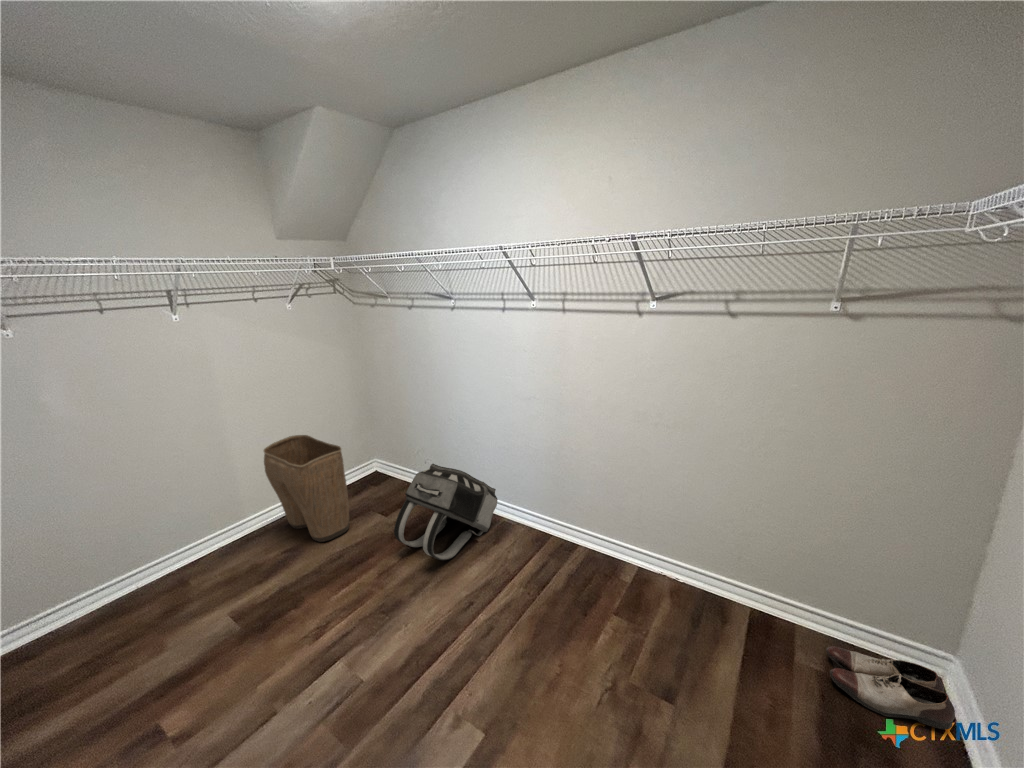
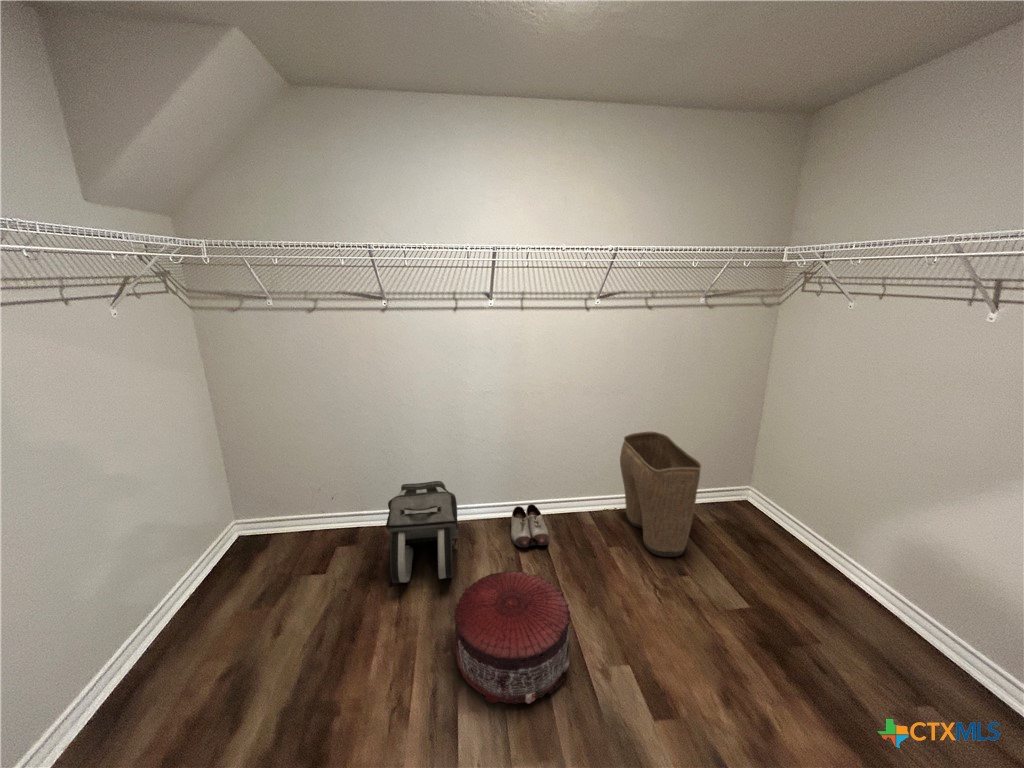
laundry basket: present [264,435,349,542] -> present [620,432,701,556]
pouf: none [353,567,472,703] -> present [454,571,570,704]
shoe: present [826,646,955,729] -> present [511,504,549,547]

